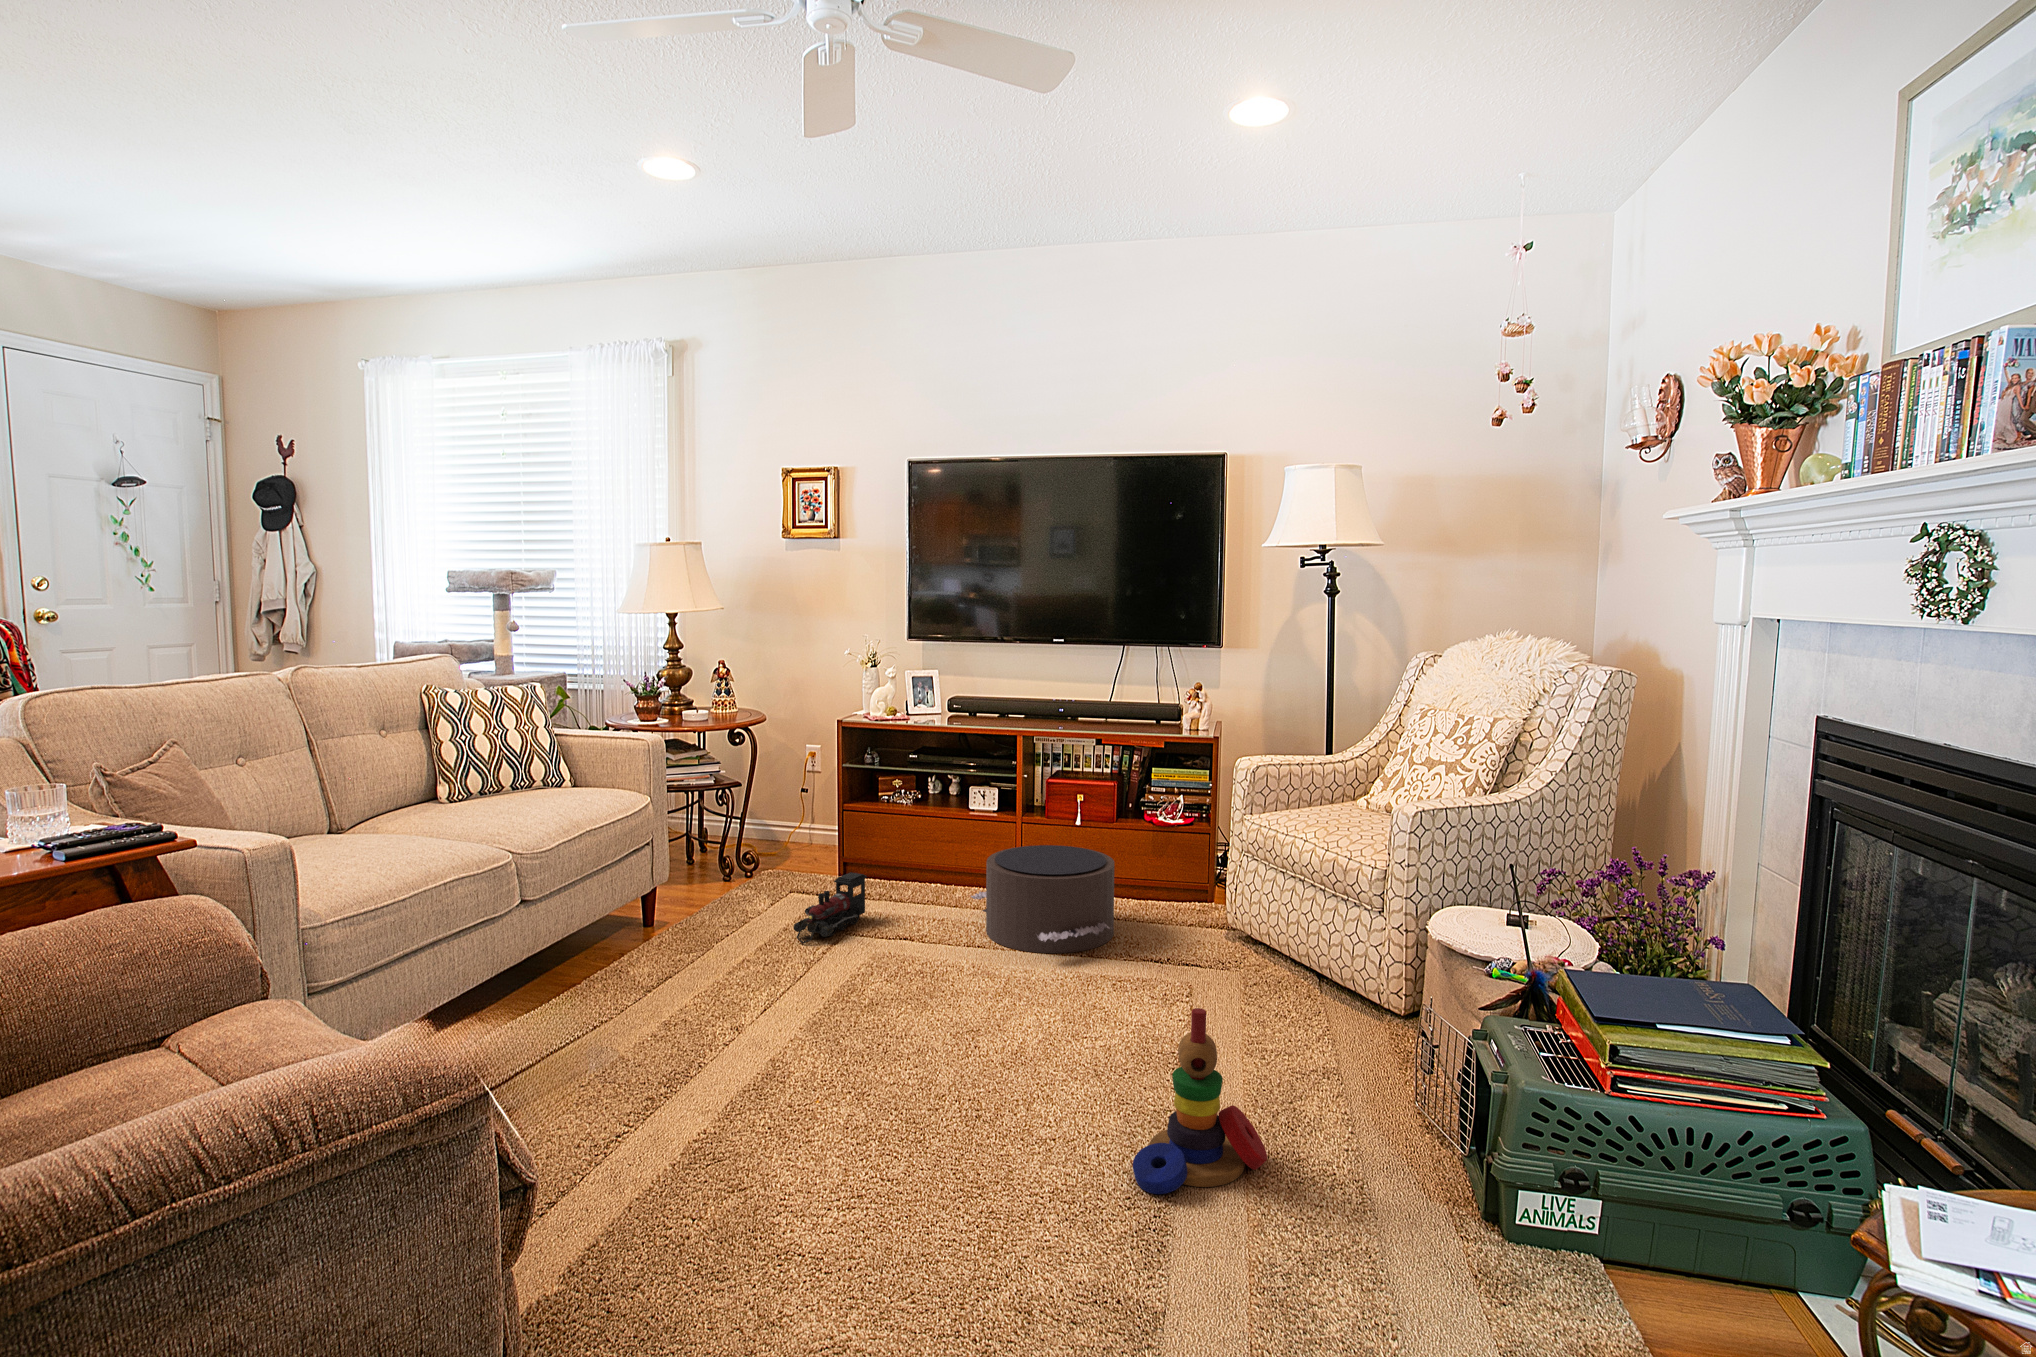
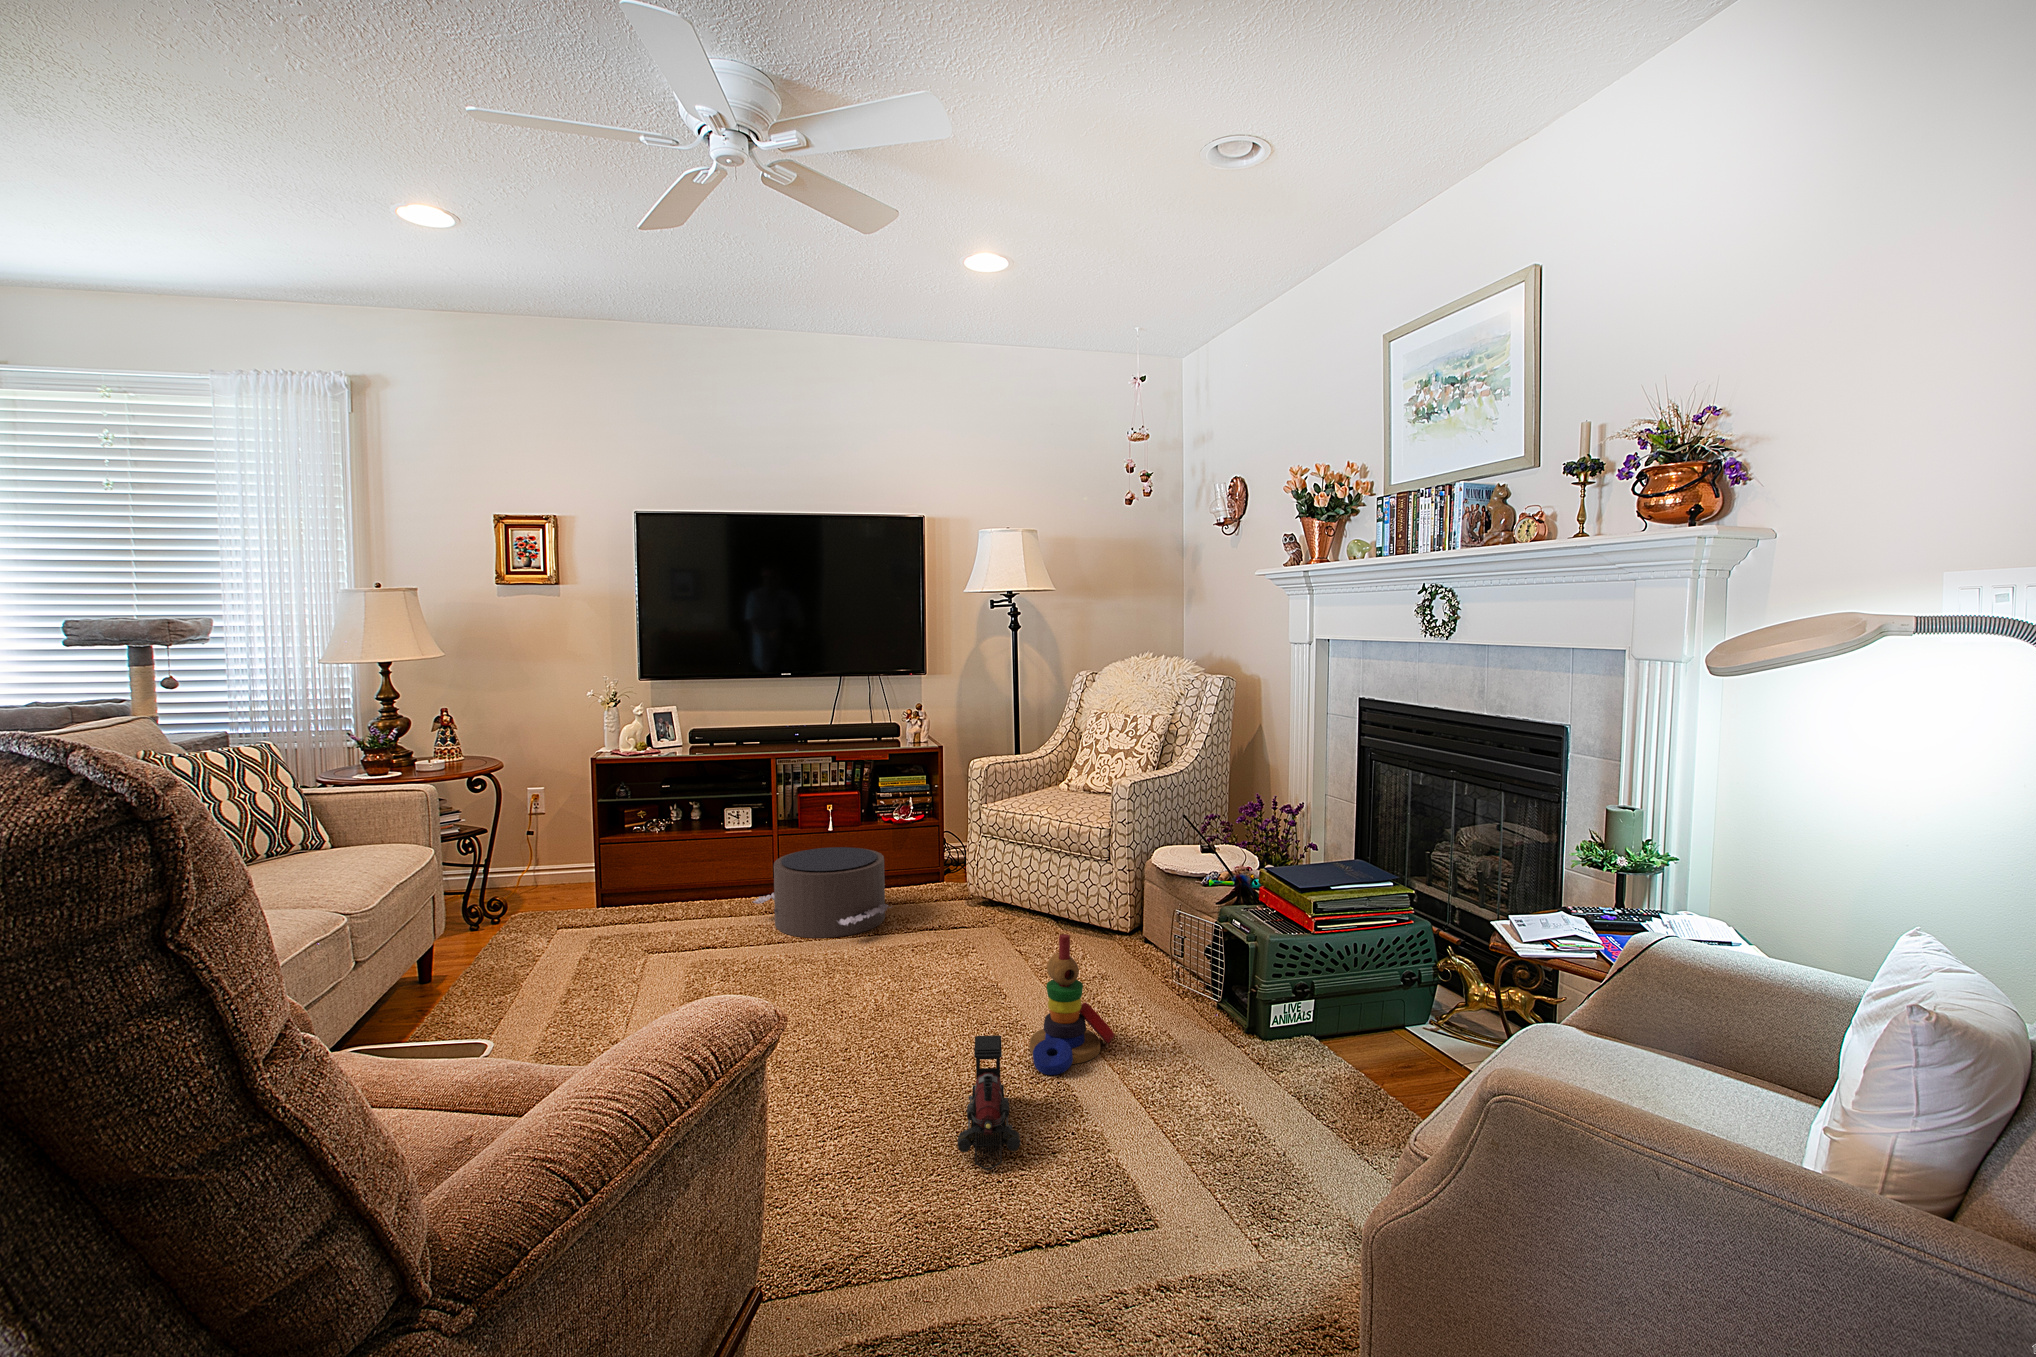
toy train: present [794,872,867,943] -> present [957,1035,1020,1170]

